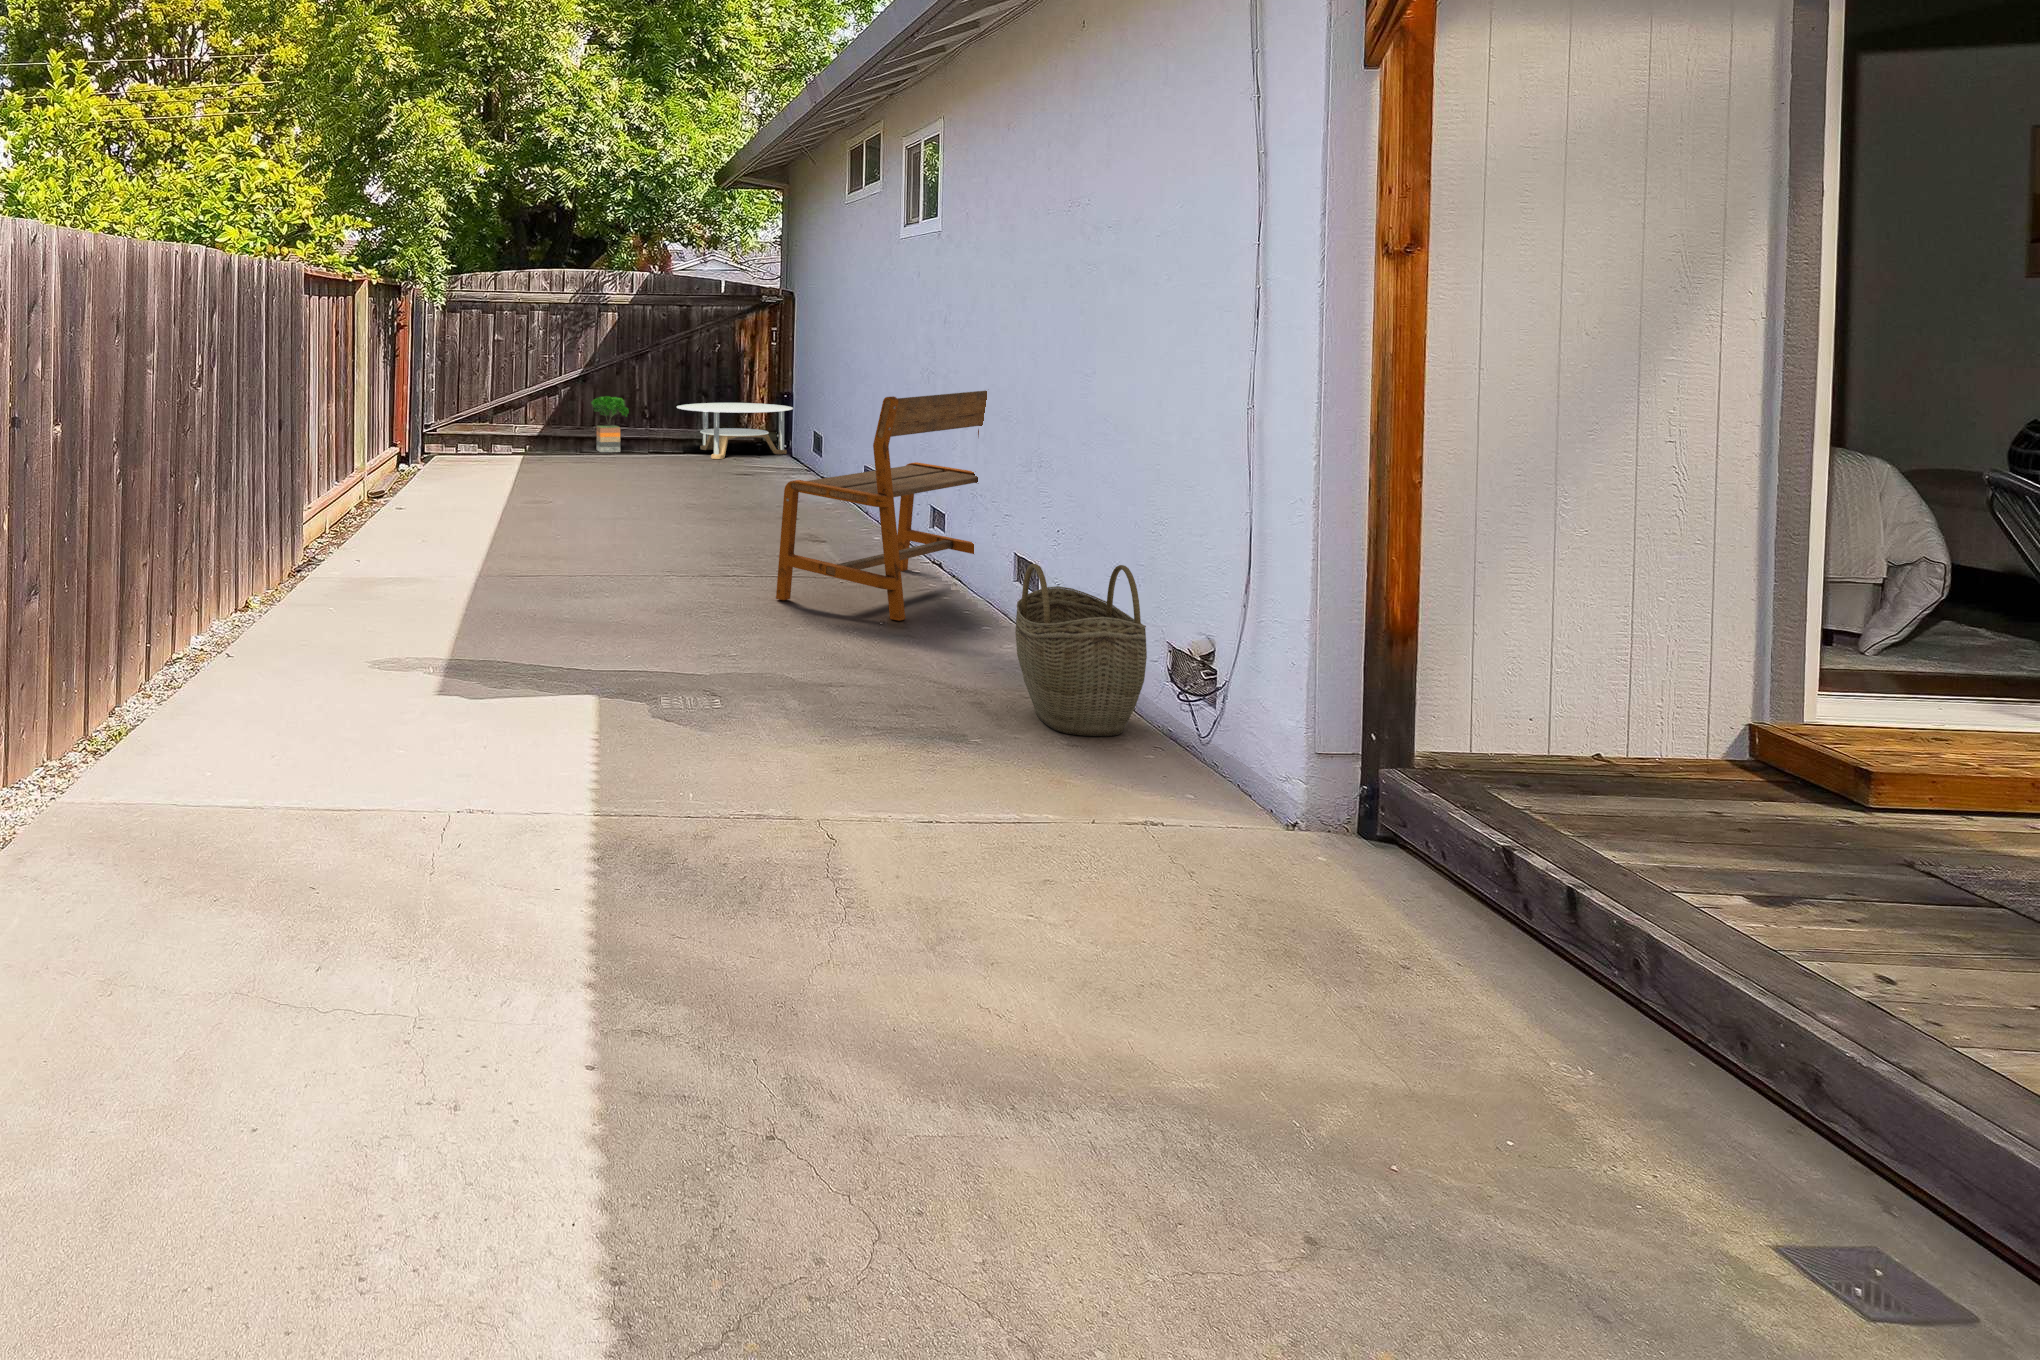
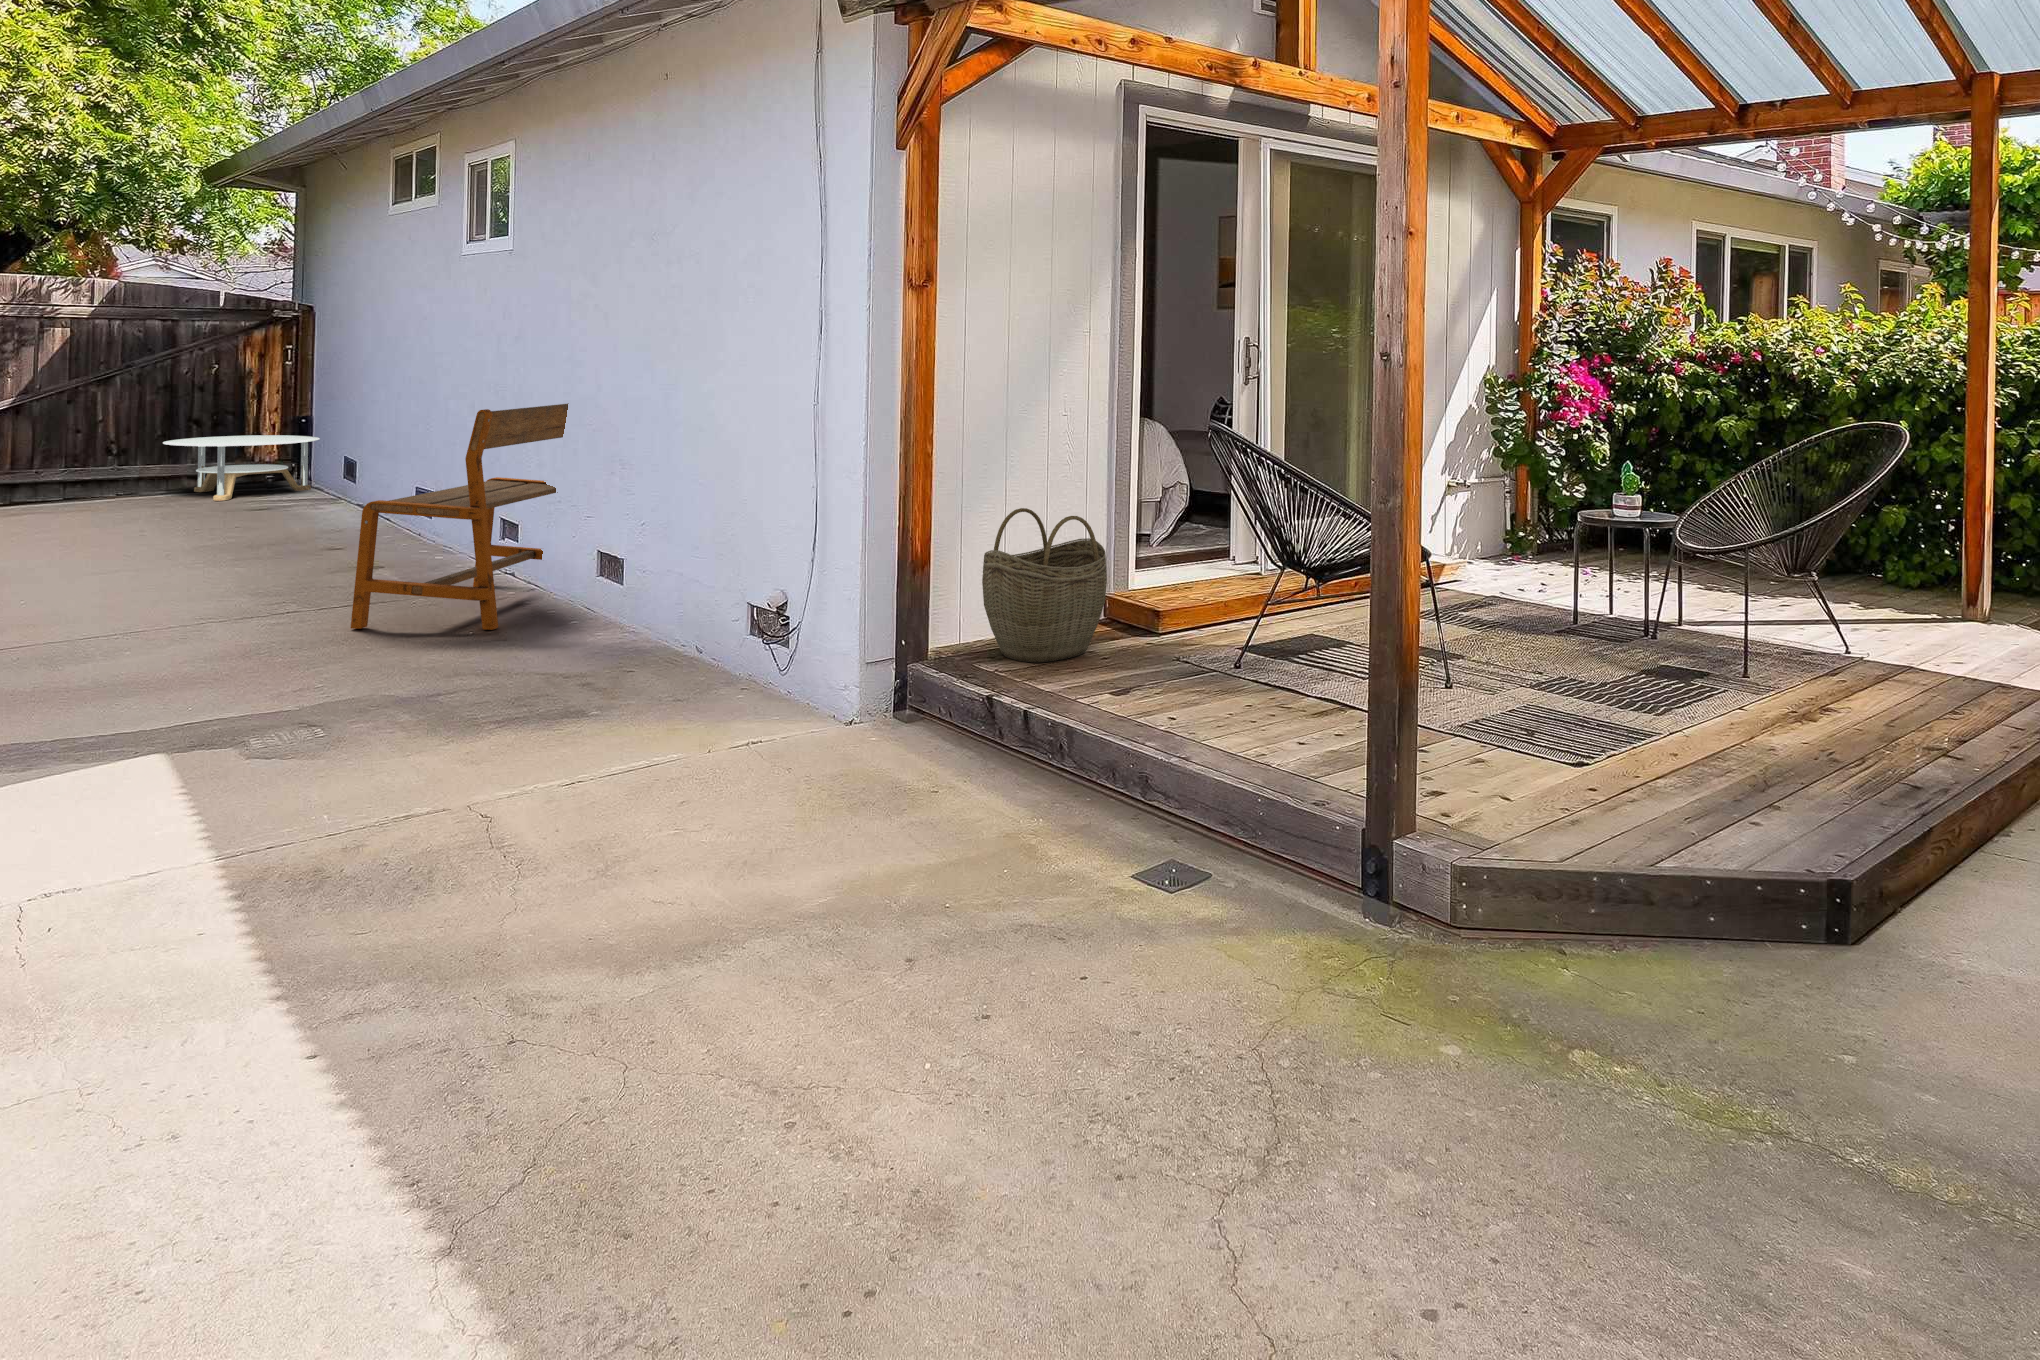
potted tree: present [592,396,628,452] -> none [30,433,92,504]
woven basket: present [1015,564,1147,736] -> present [982,508,1107,663]

